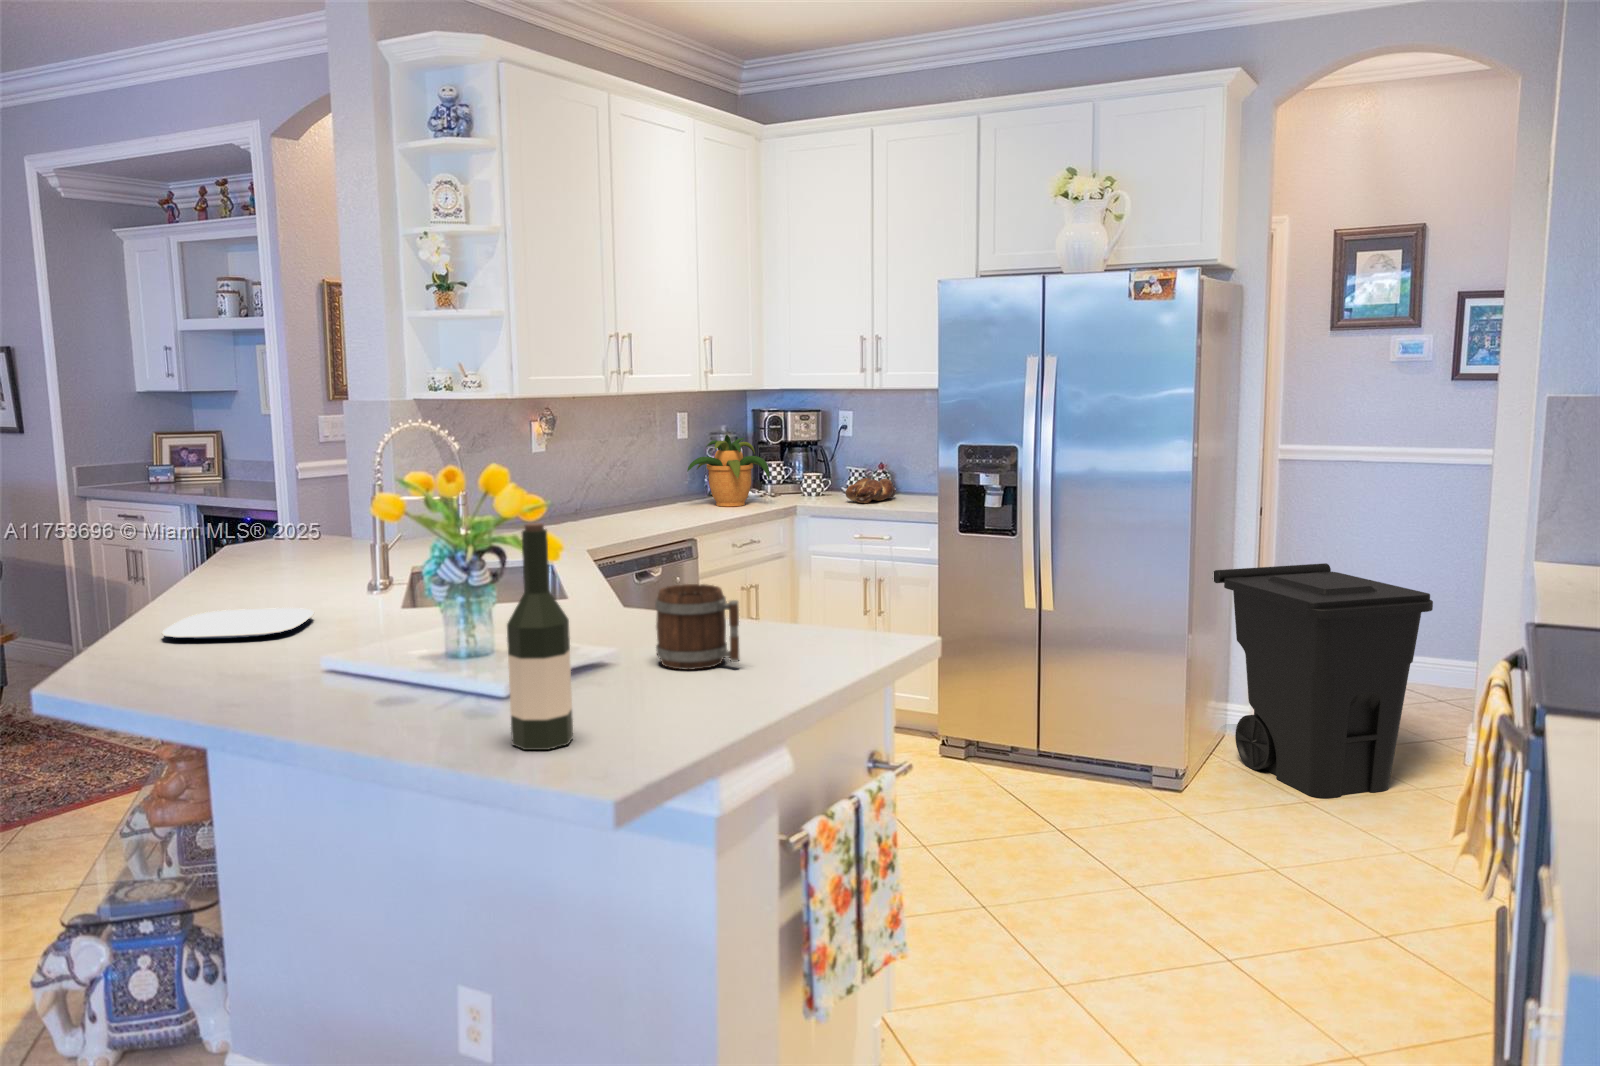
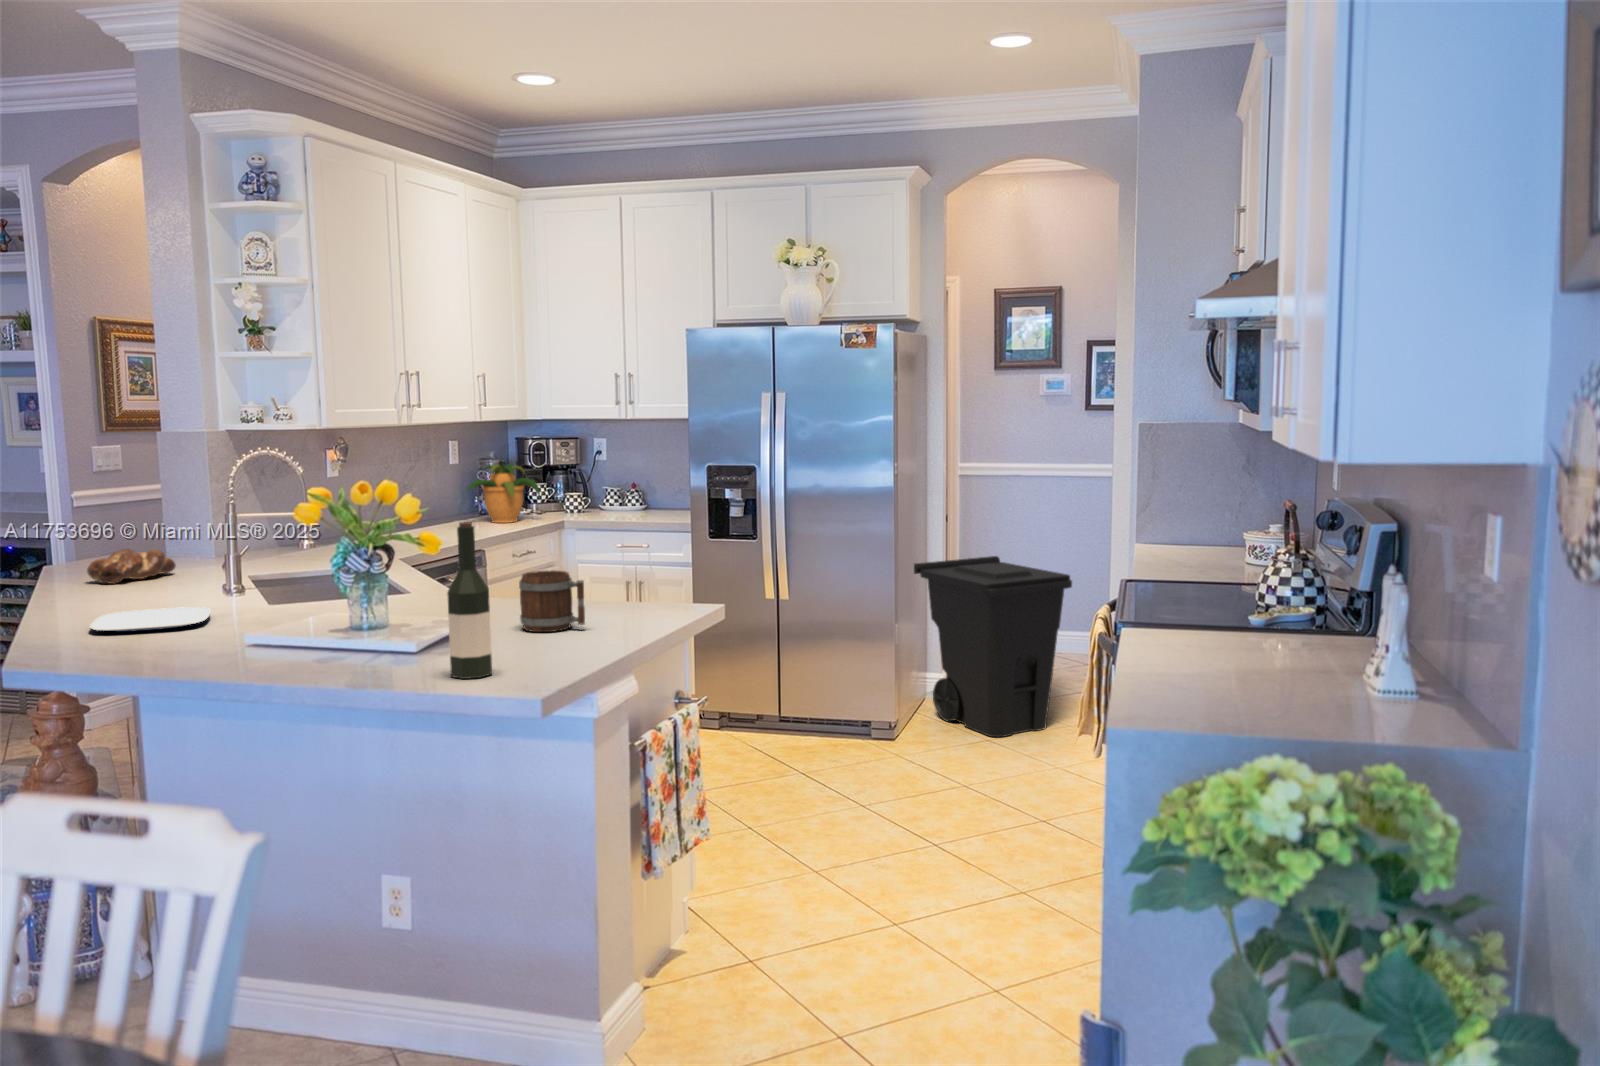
bread loaf: present [845,478,896,503] -> present [87,549,176,584]

